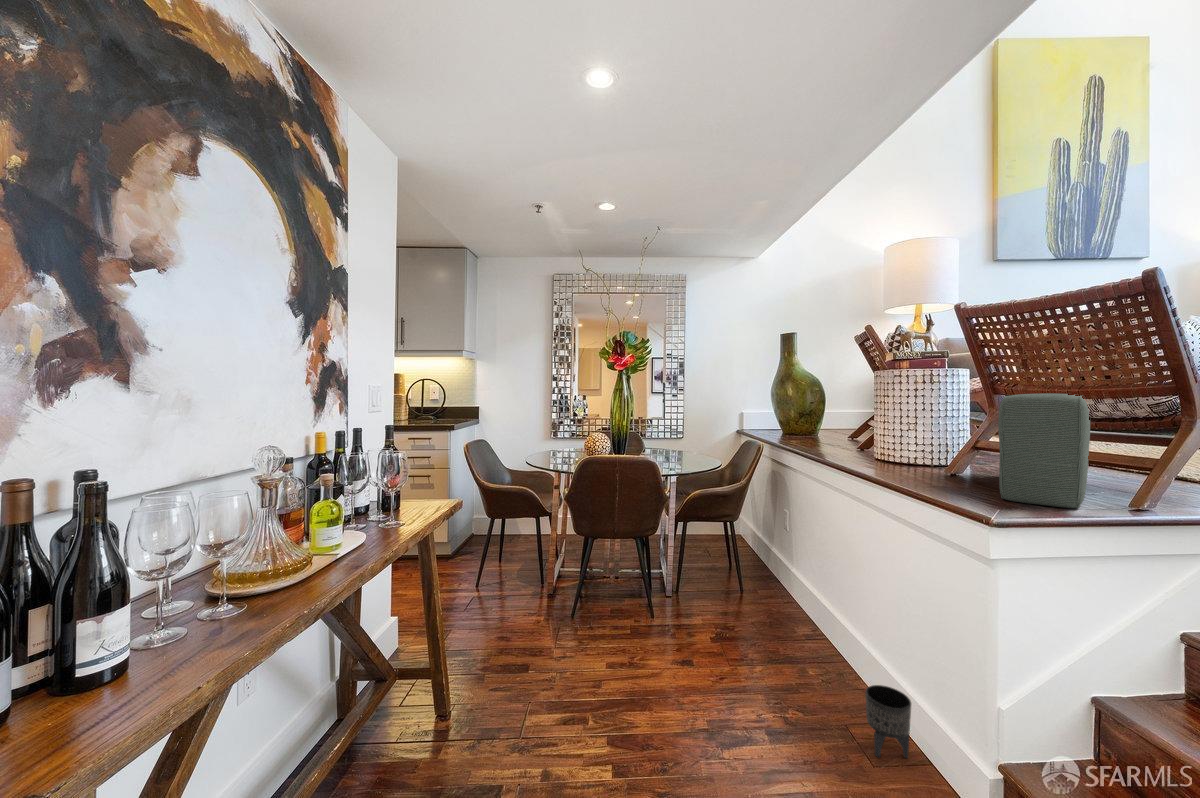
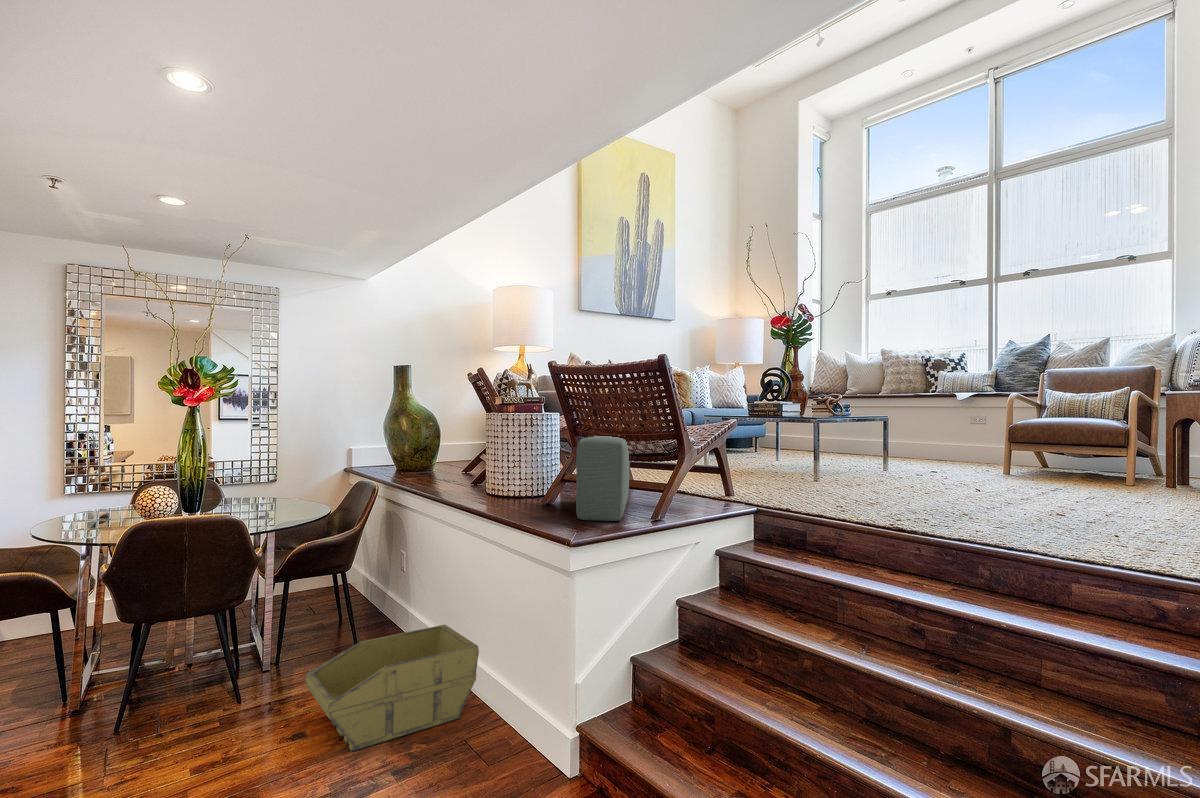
storage bin: none [694,588,864,695] -> present [305,625,479,751]
planter: present [866,685,911,758] -> none [481,693,516,756]

